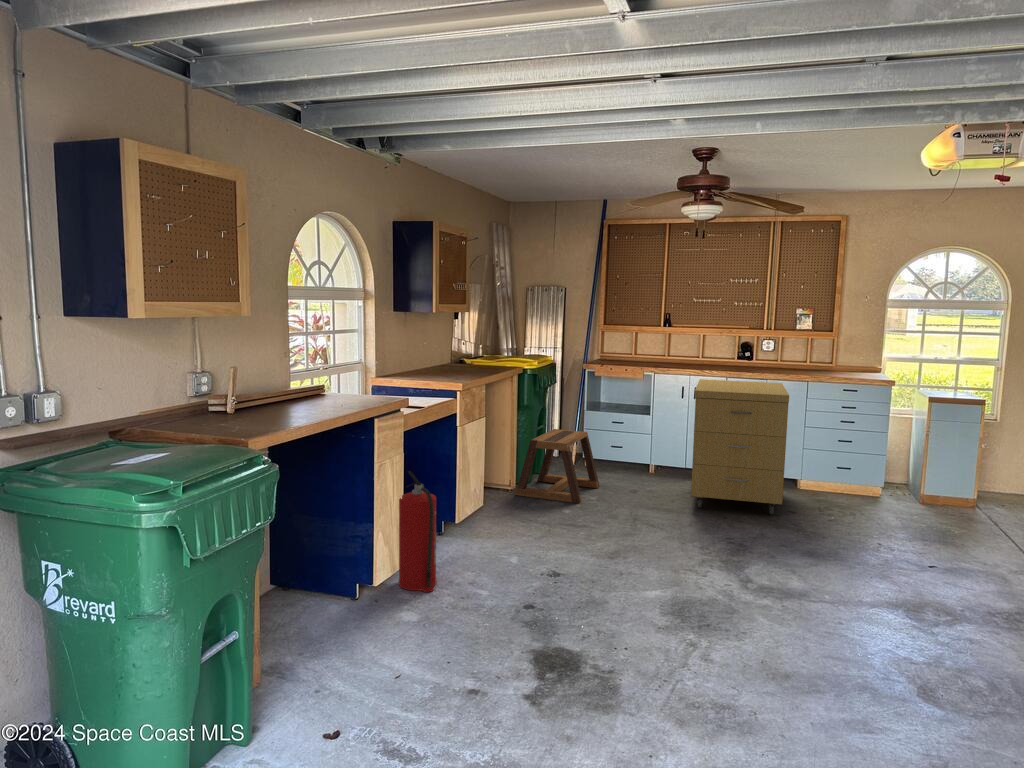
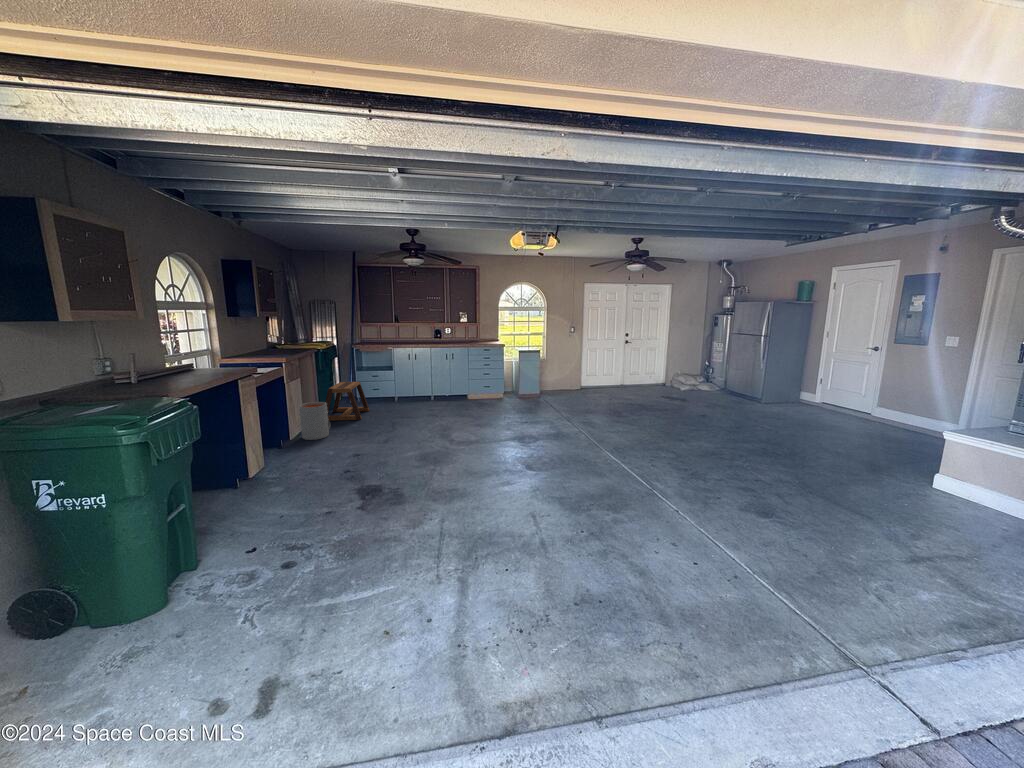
storage cabinet: present [691,379,789,514] -> none [417,349,463,413]
bucket: none [476,463,523,531] -> present [299,402,329,440]
fire extinguisher: present [399,471,436,592] -> none [259,410,288,477]

